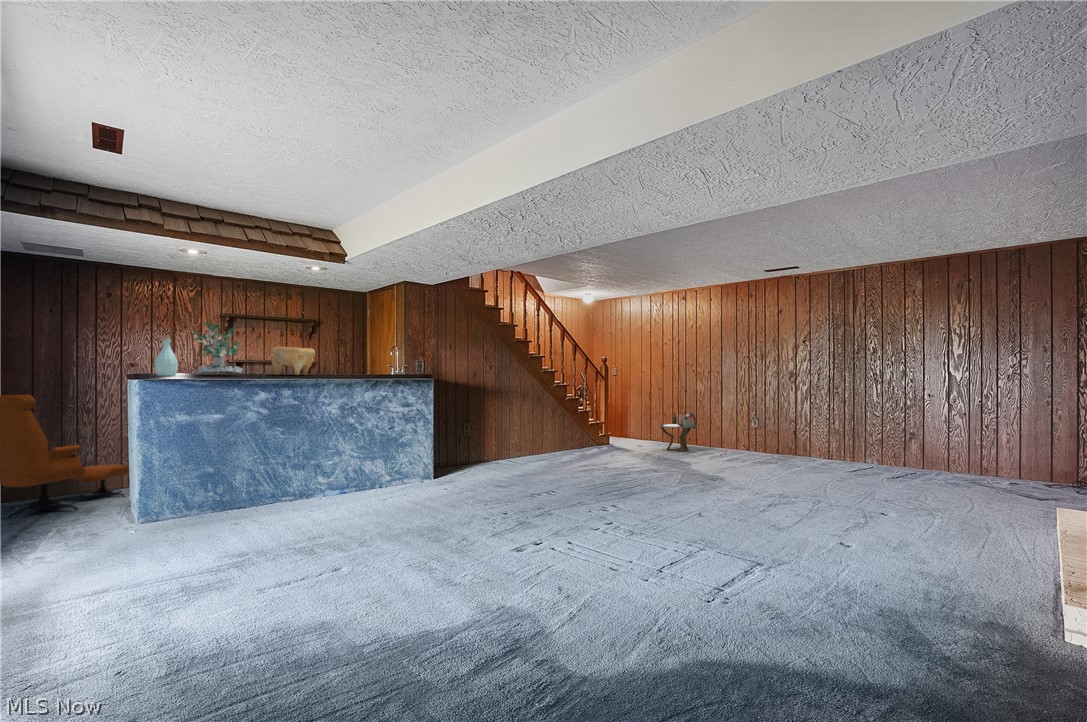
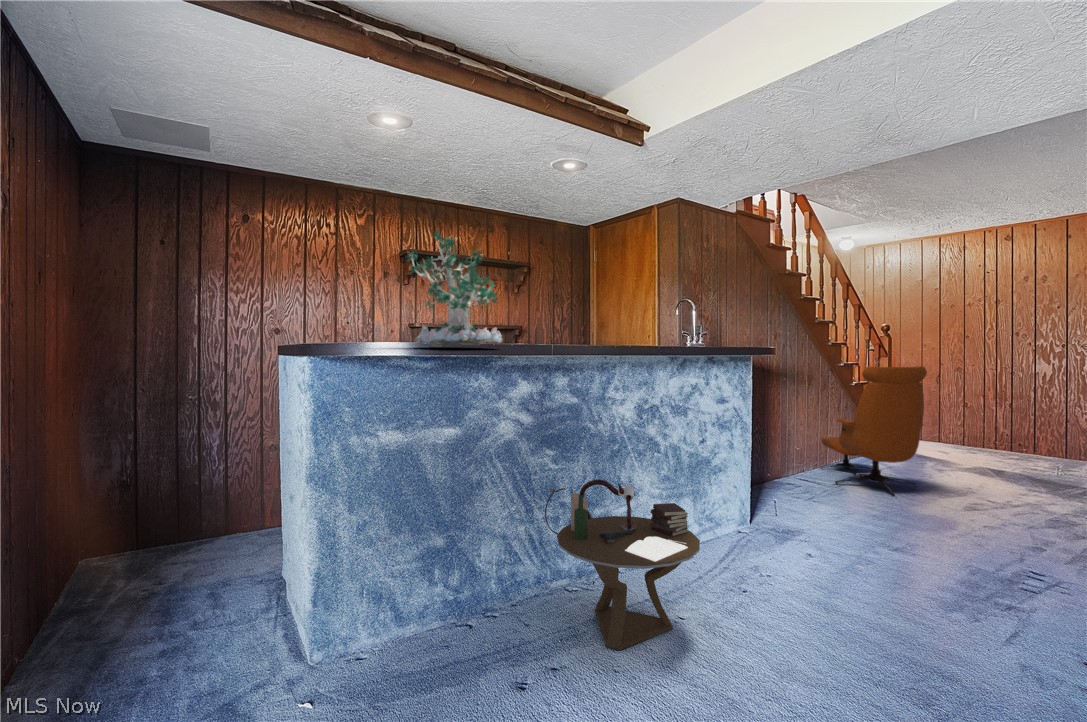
bottle: present [155,336,178,376] -> none [339,257,385,349]
decorative bowl: present [270,347,315,375] -> none [532,290,618,348]
lounge chair: present [0,395,129,518] -> present [821,366,927,495]
side table: present [659,412,698,452] -> present [545,479,700,650]

